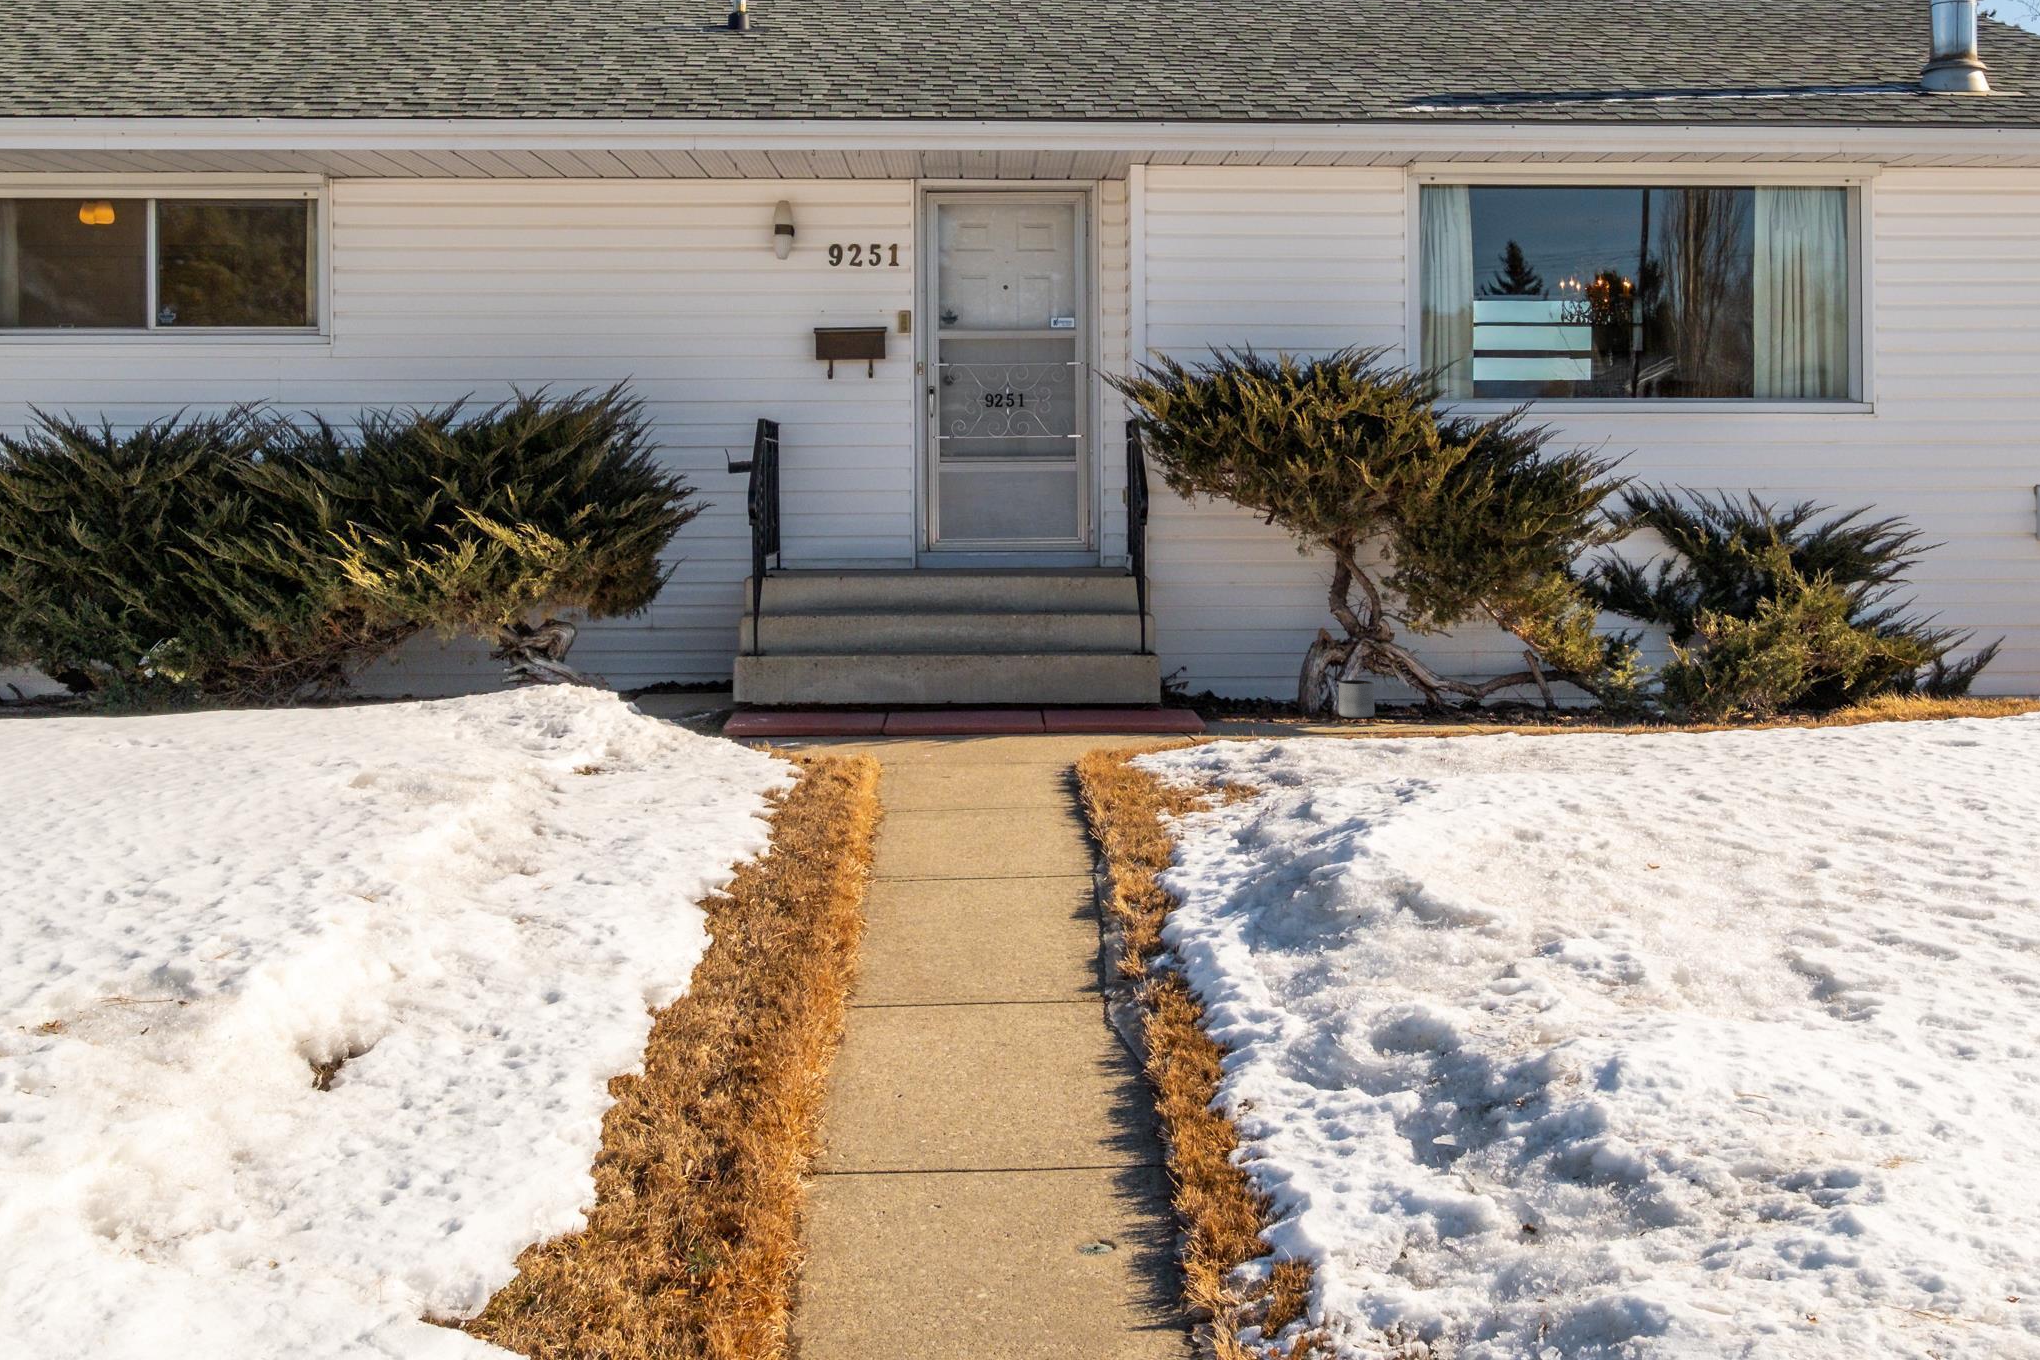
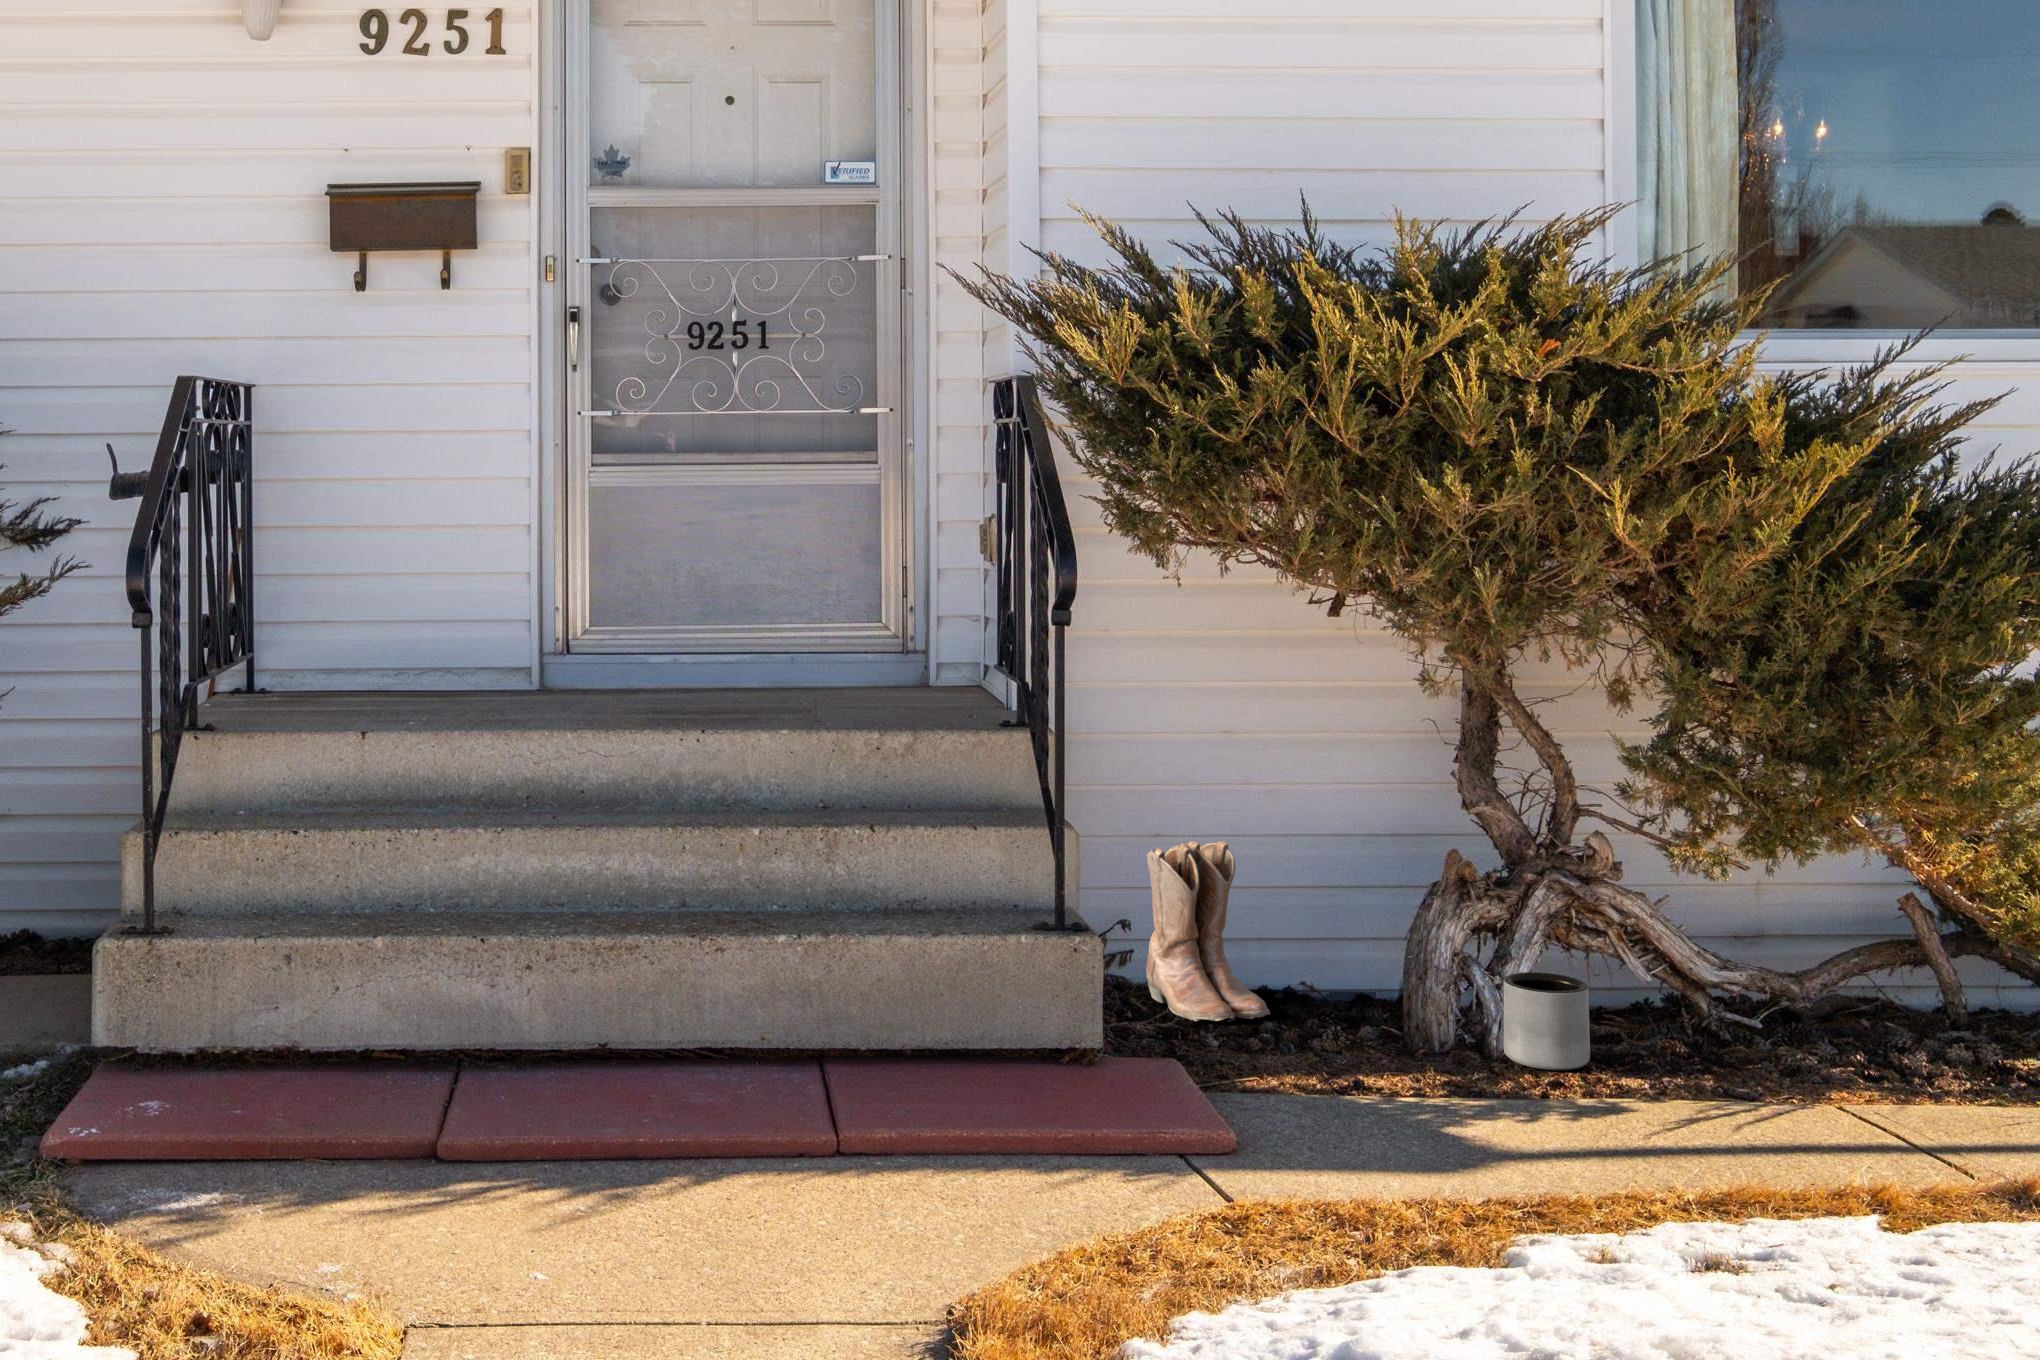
boots: none [1193,633,1246,709] -> present [1146,841,1270,1022]

